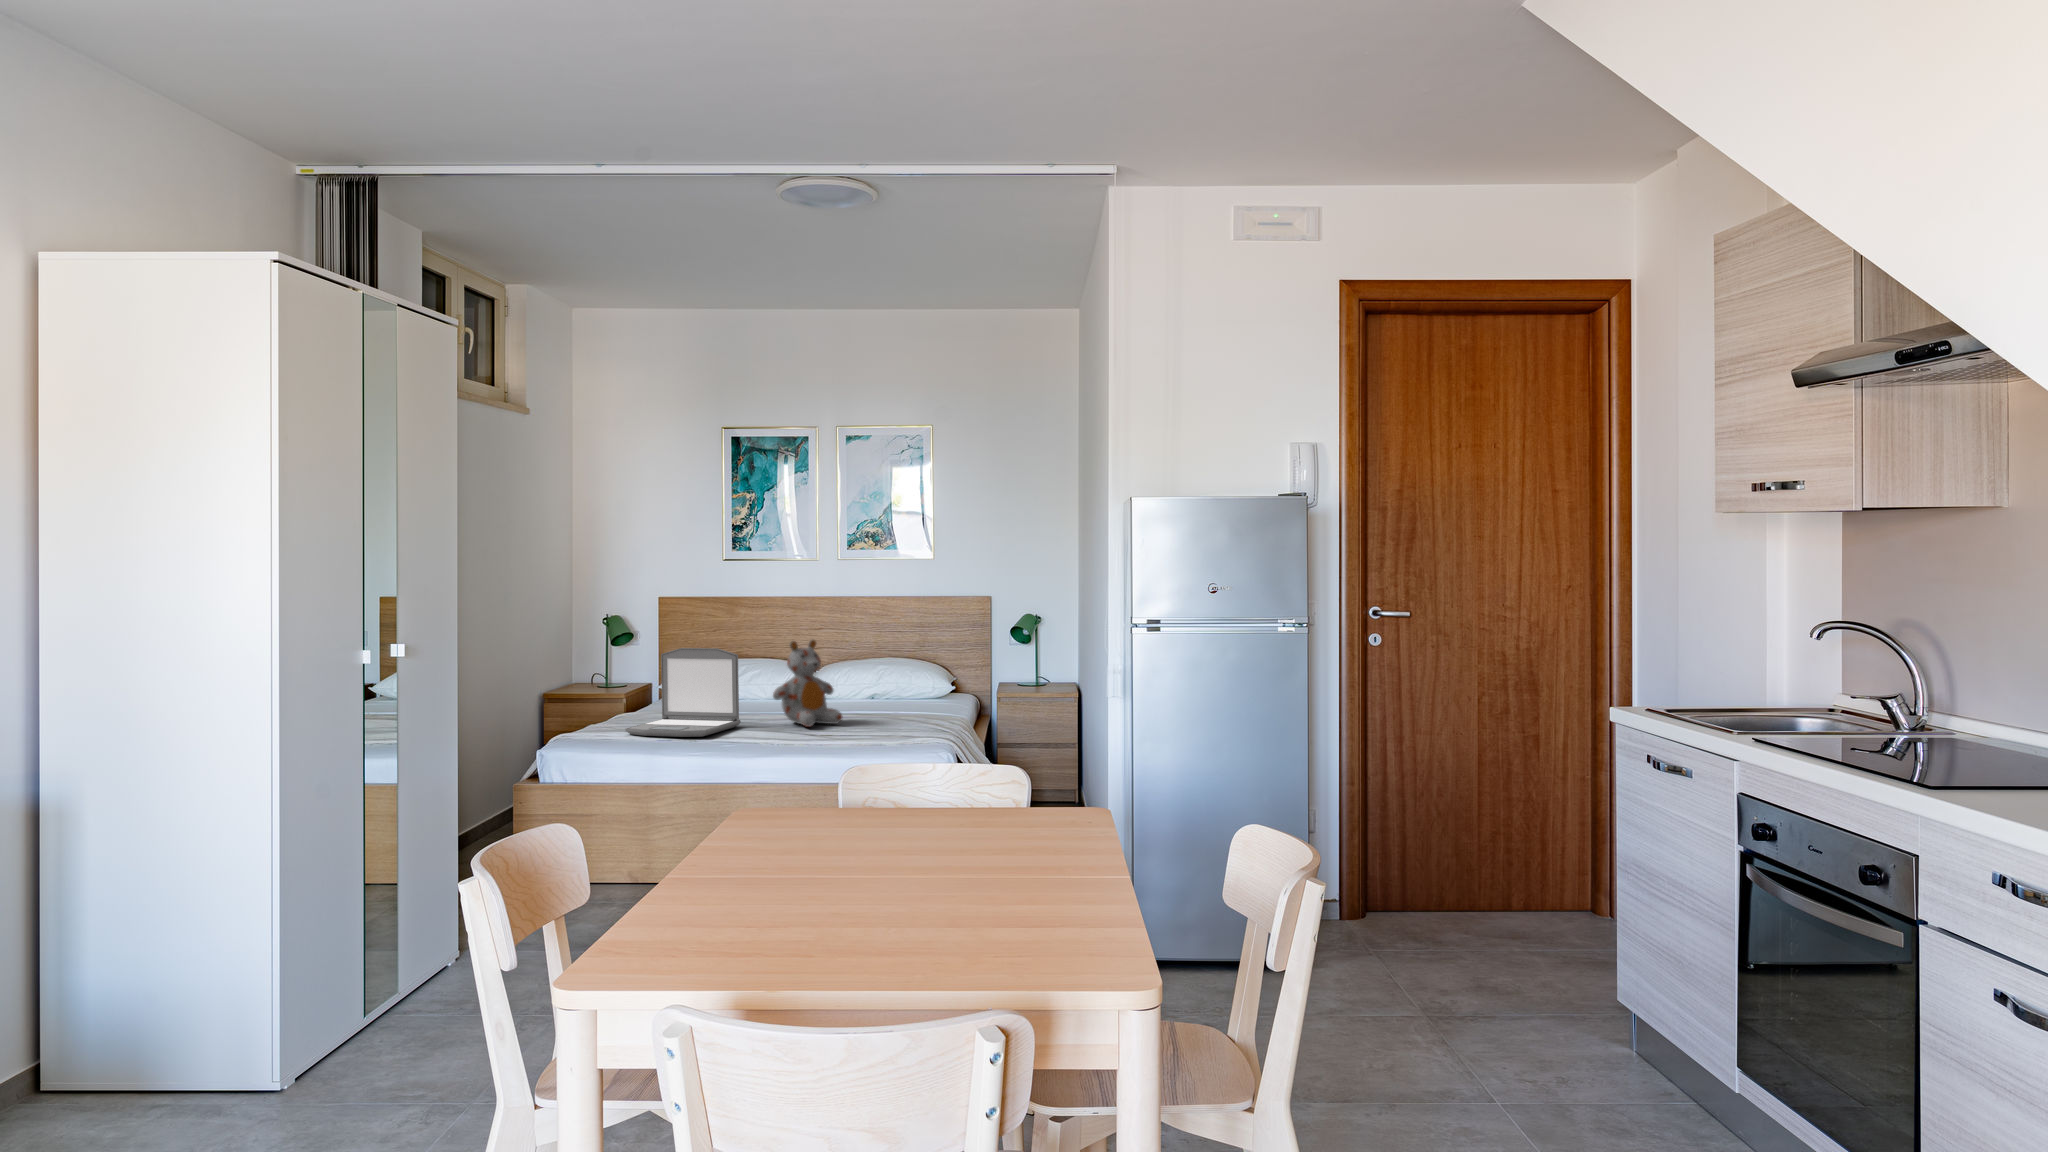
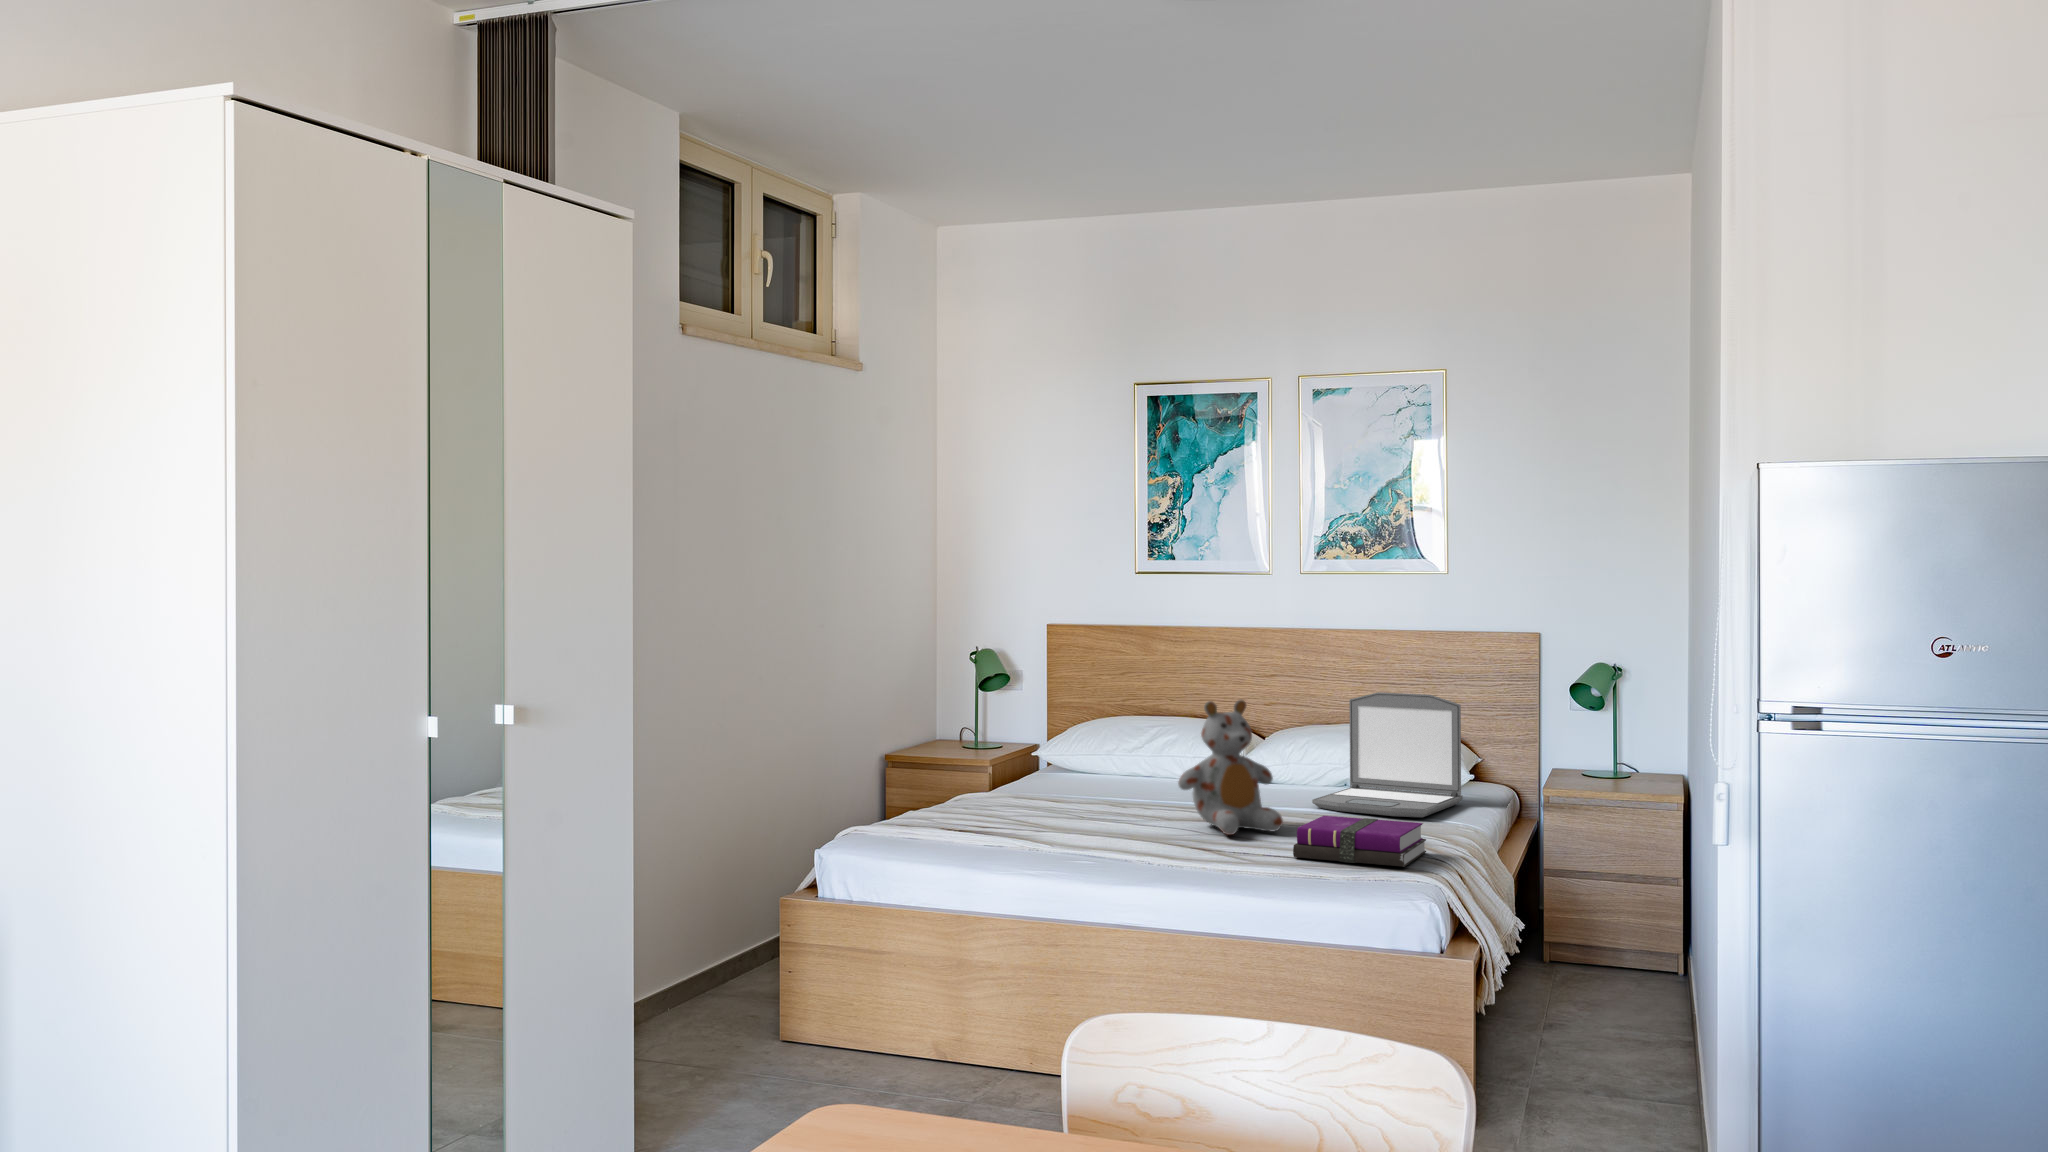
laptop: present [625,648,740,737] -> present [1312,692,1463,817]
notebook: none [854,711,935,737] -> present [1293,816,1426,867]

